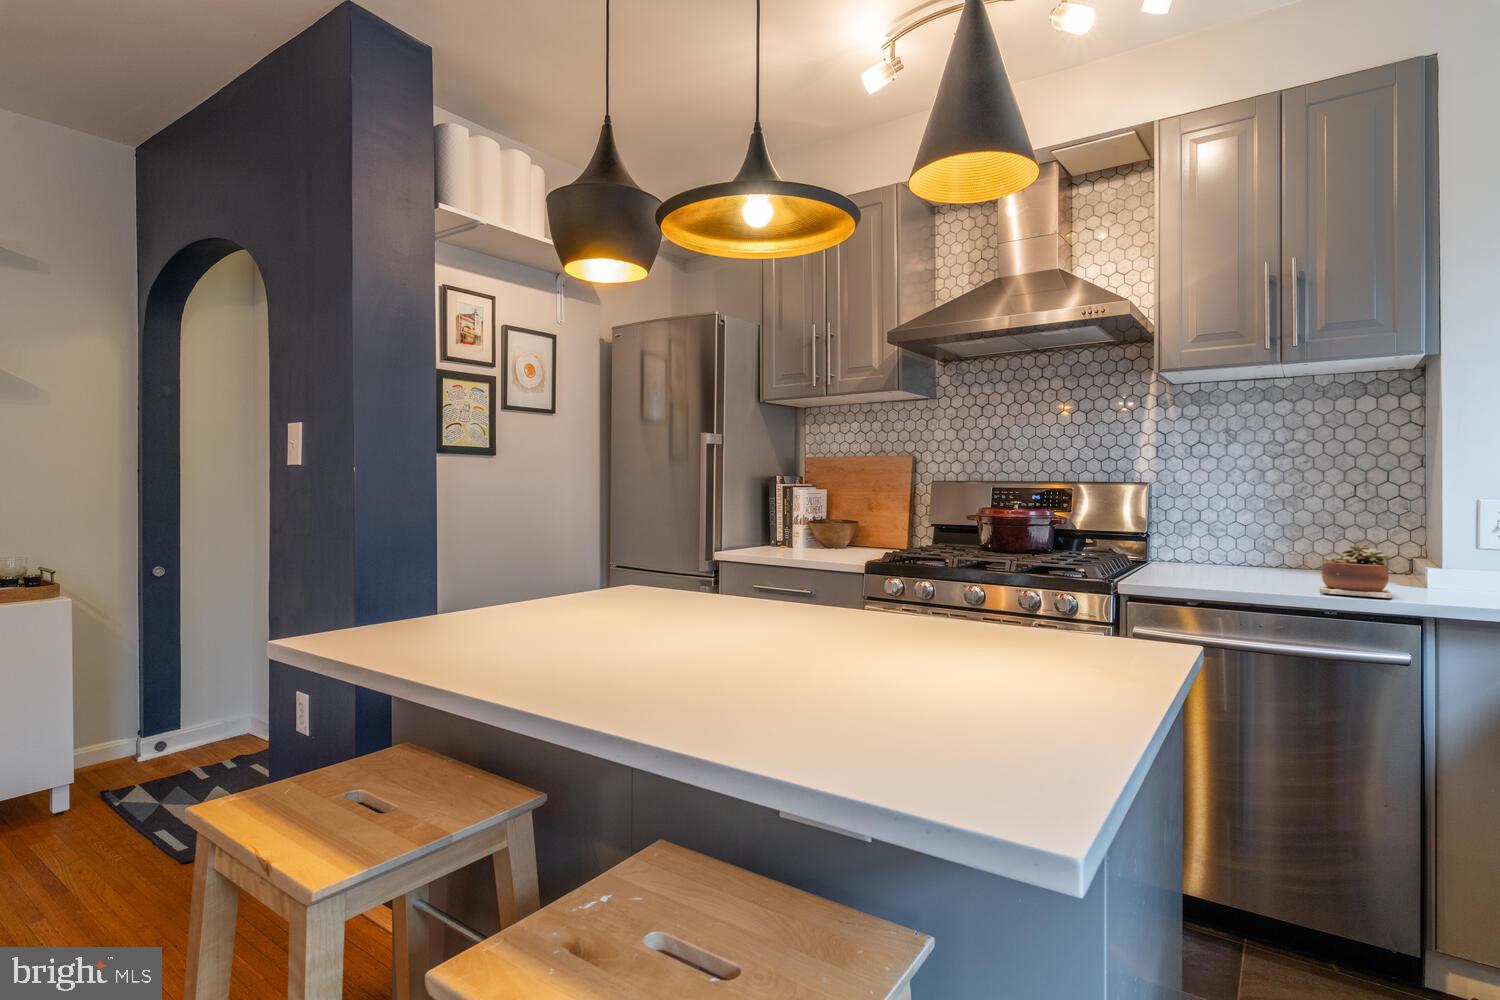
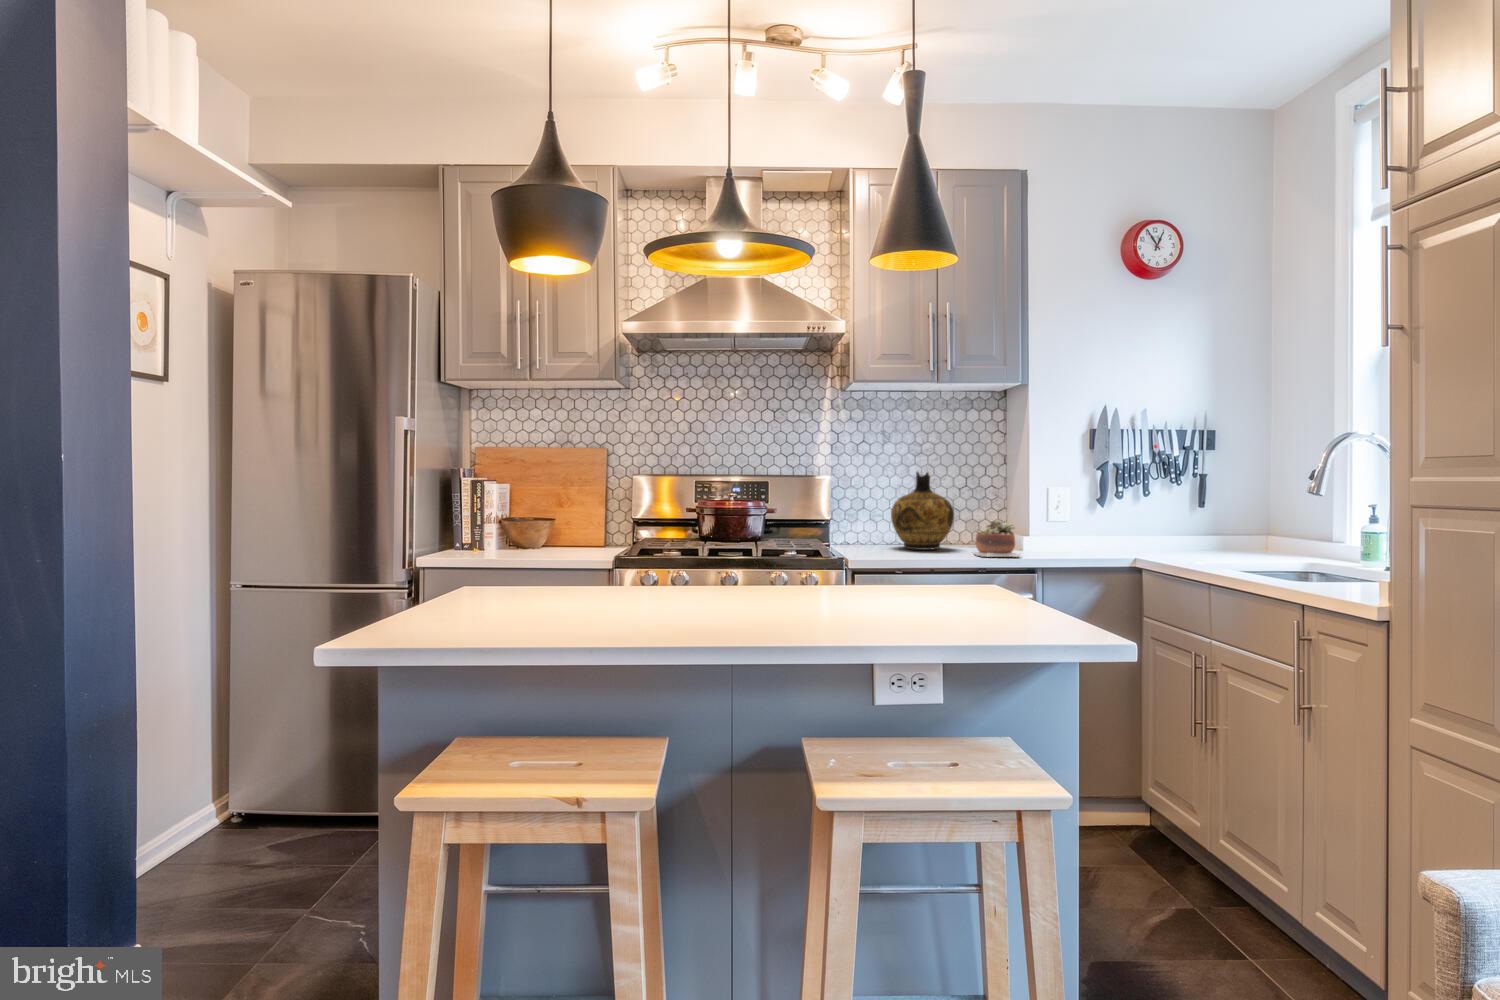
ceramic jug: none [1212,478,1307,578] -> present [891,472,954,550]

